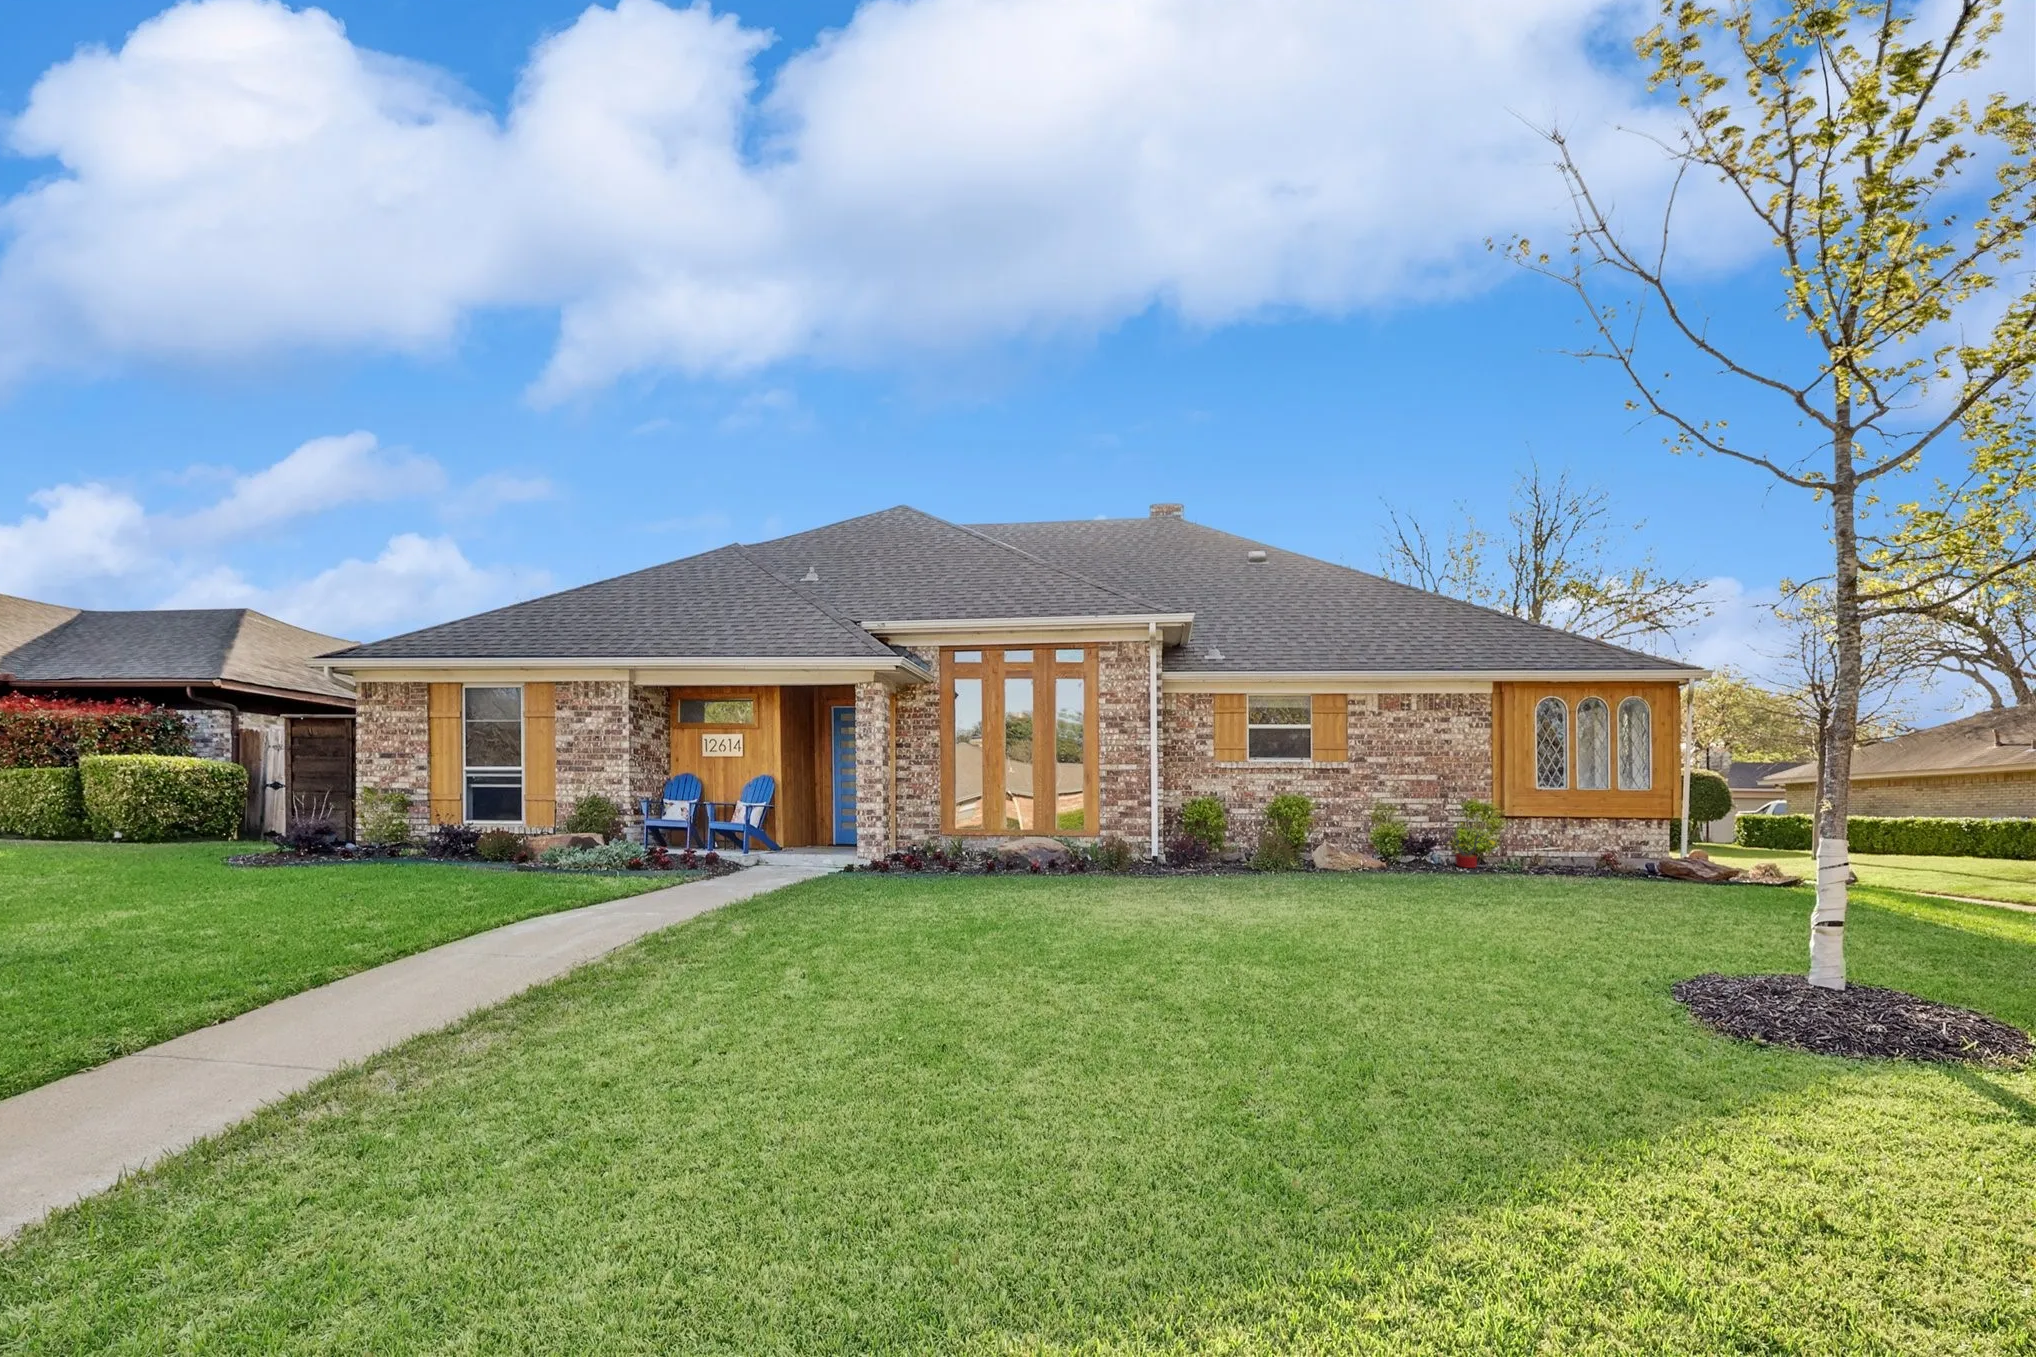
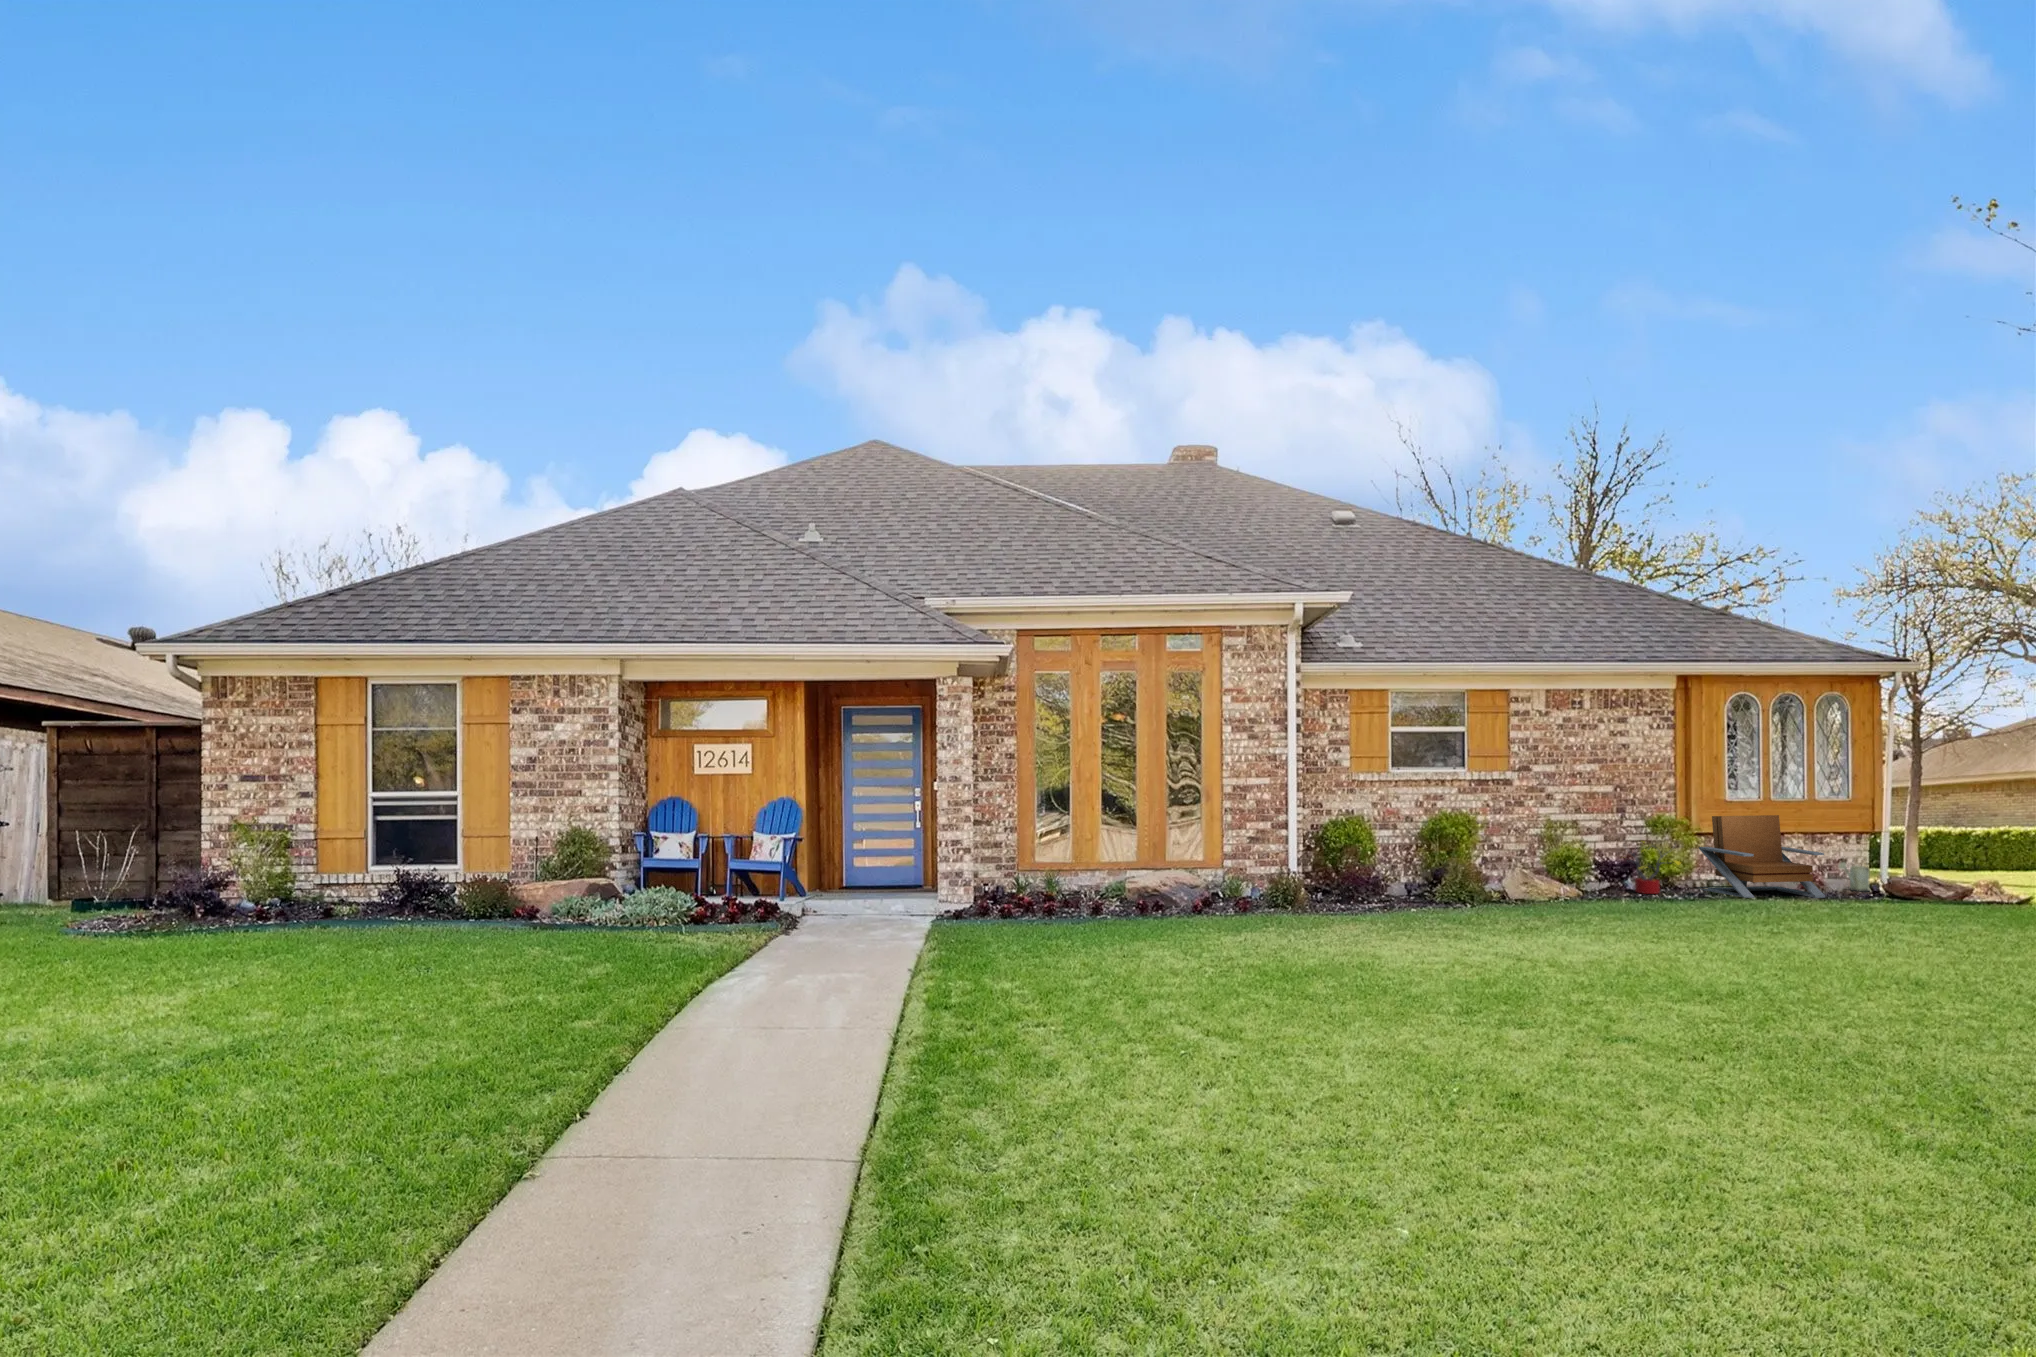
lounge chair: none [1514,802,1630,876] -> present [1699,815,1825,898]
watering can: none [1642,840,1672,869] -> present [1839,862,1869,892]

